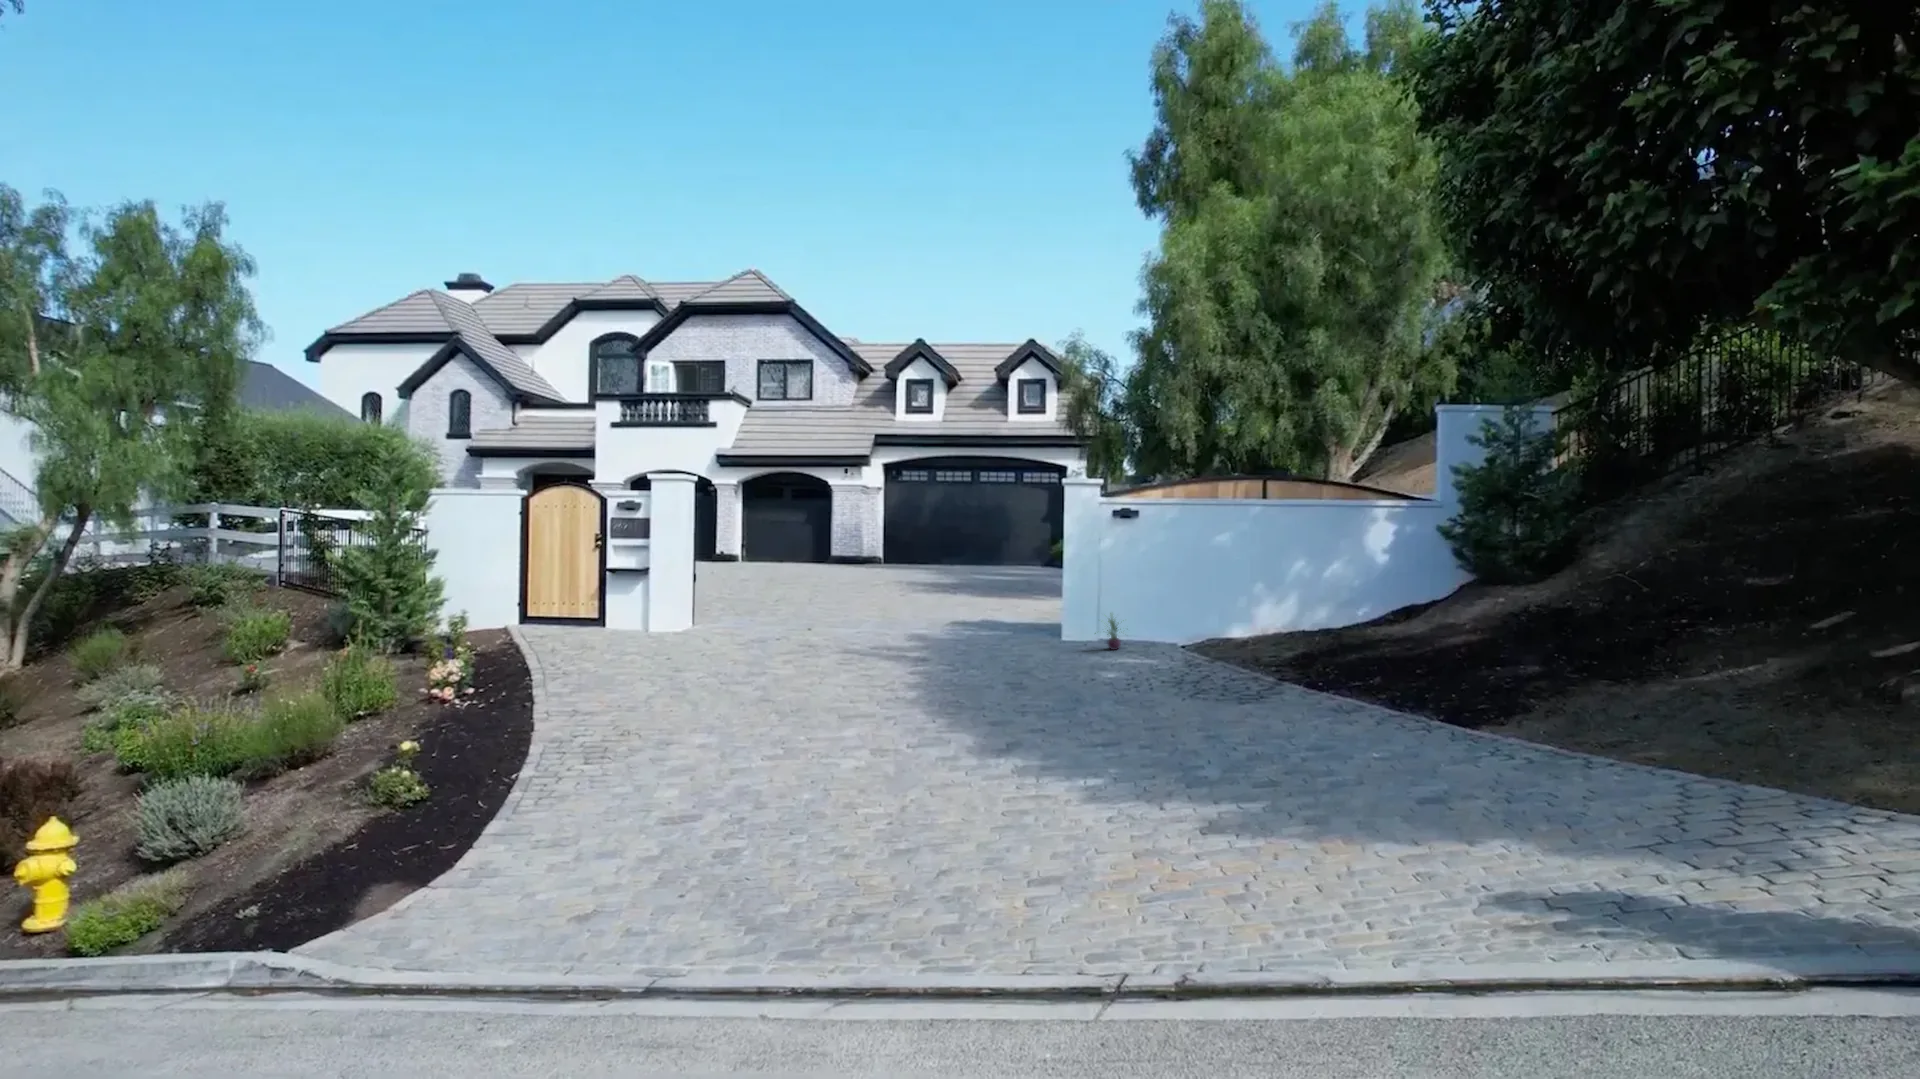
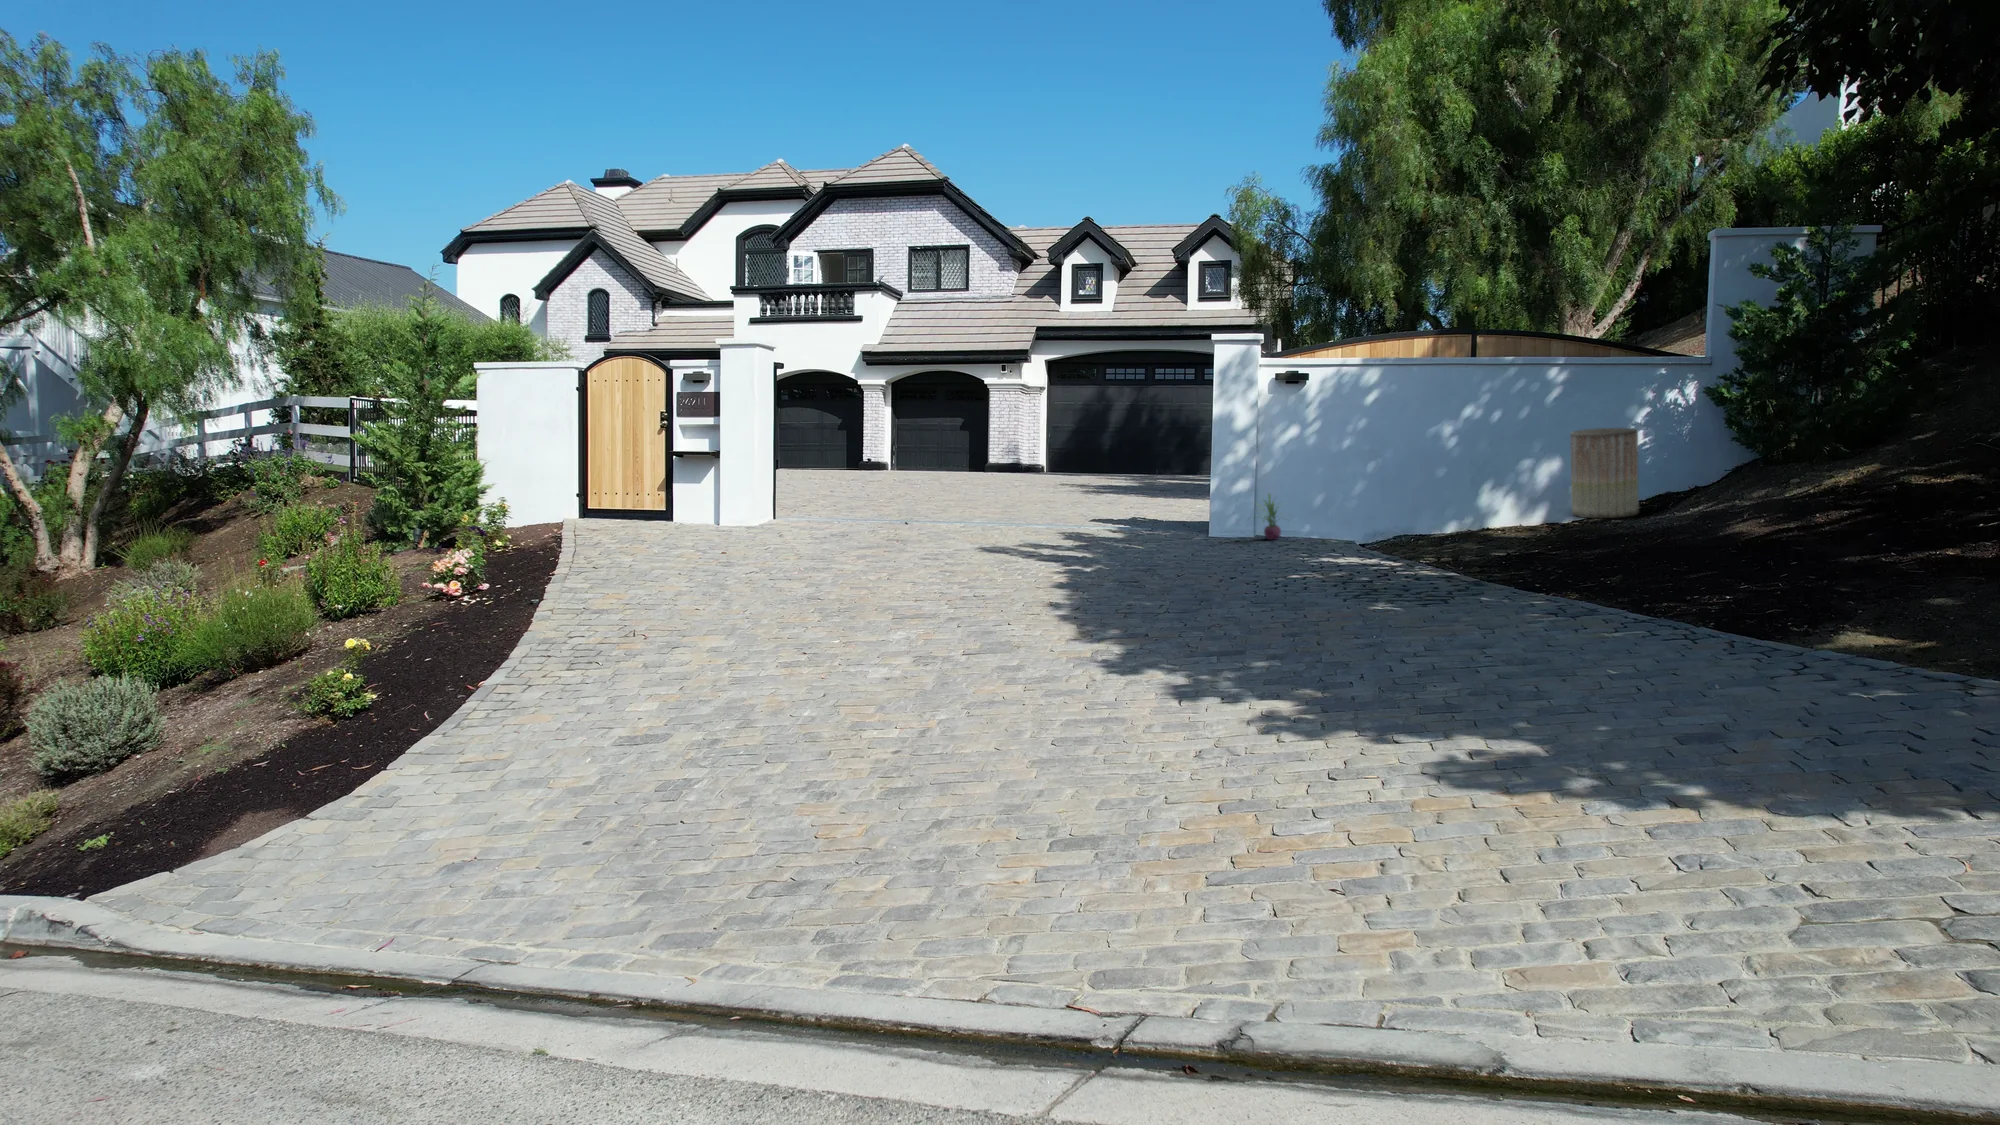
trash can: none [1342,564,1394,636] -> present [1571,428,1639,518]

